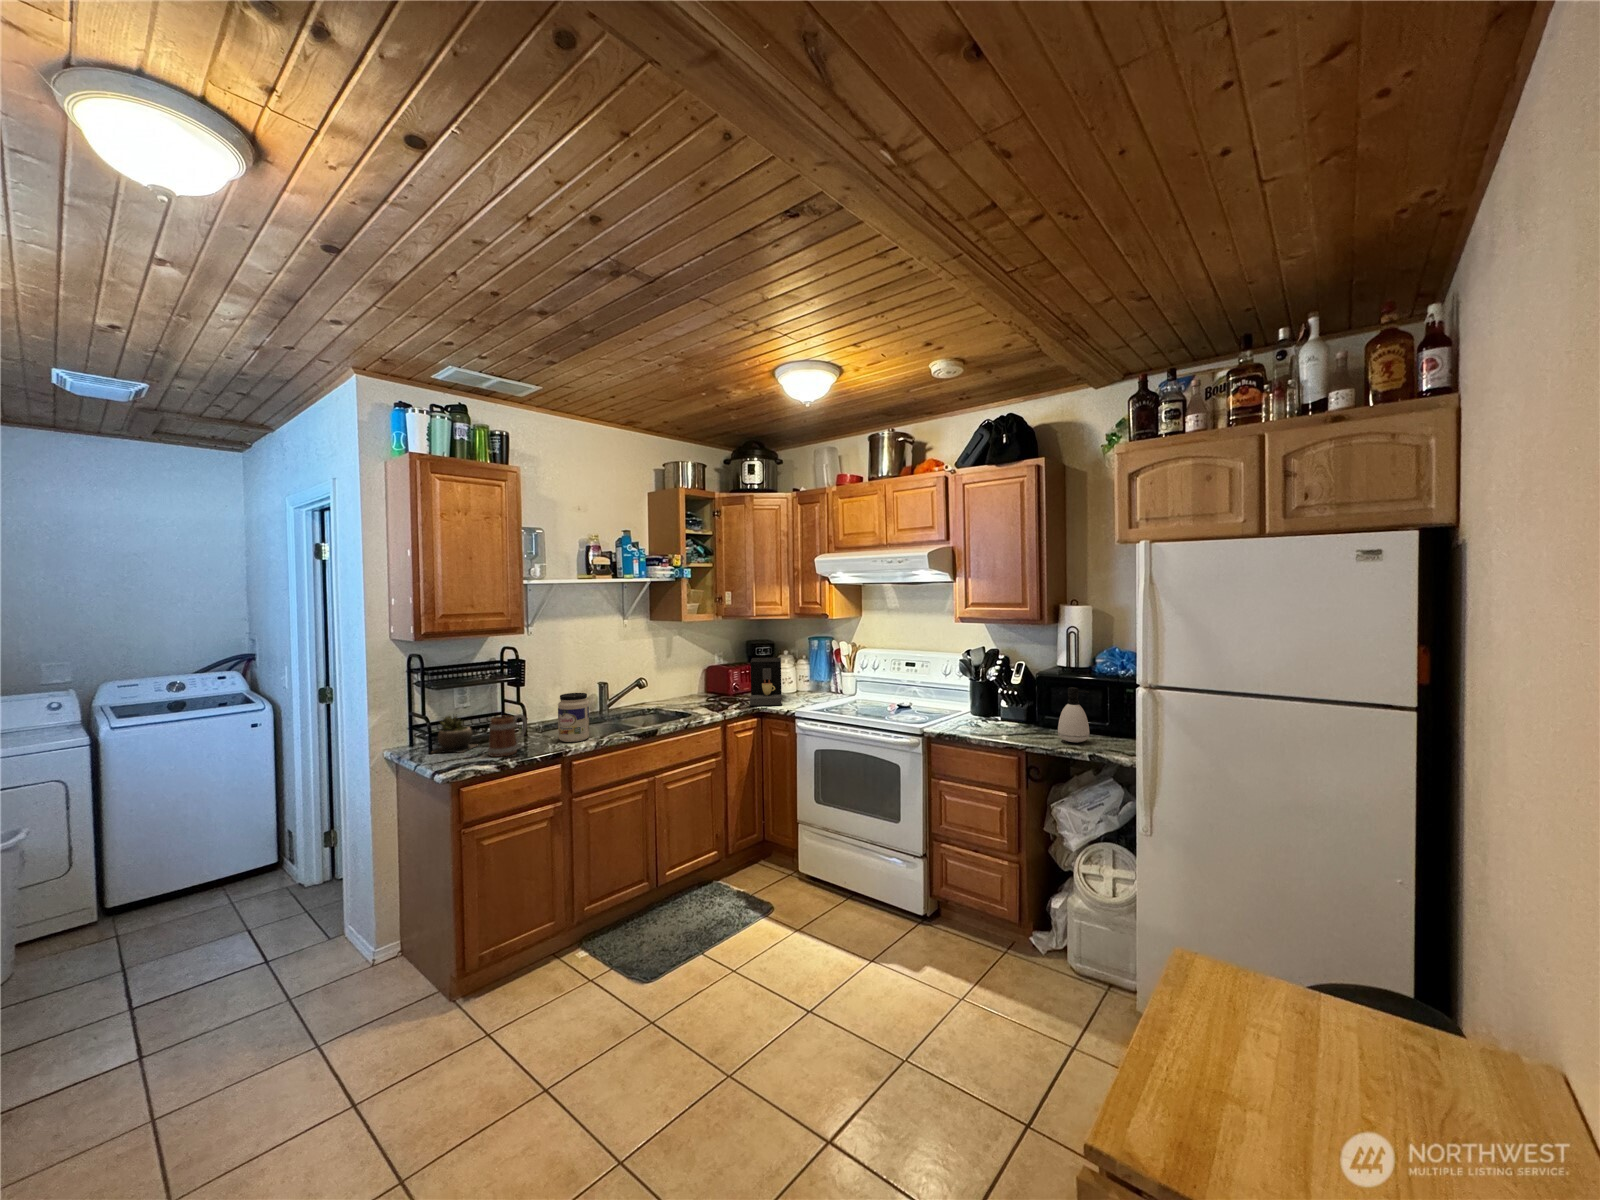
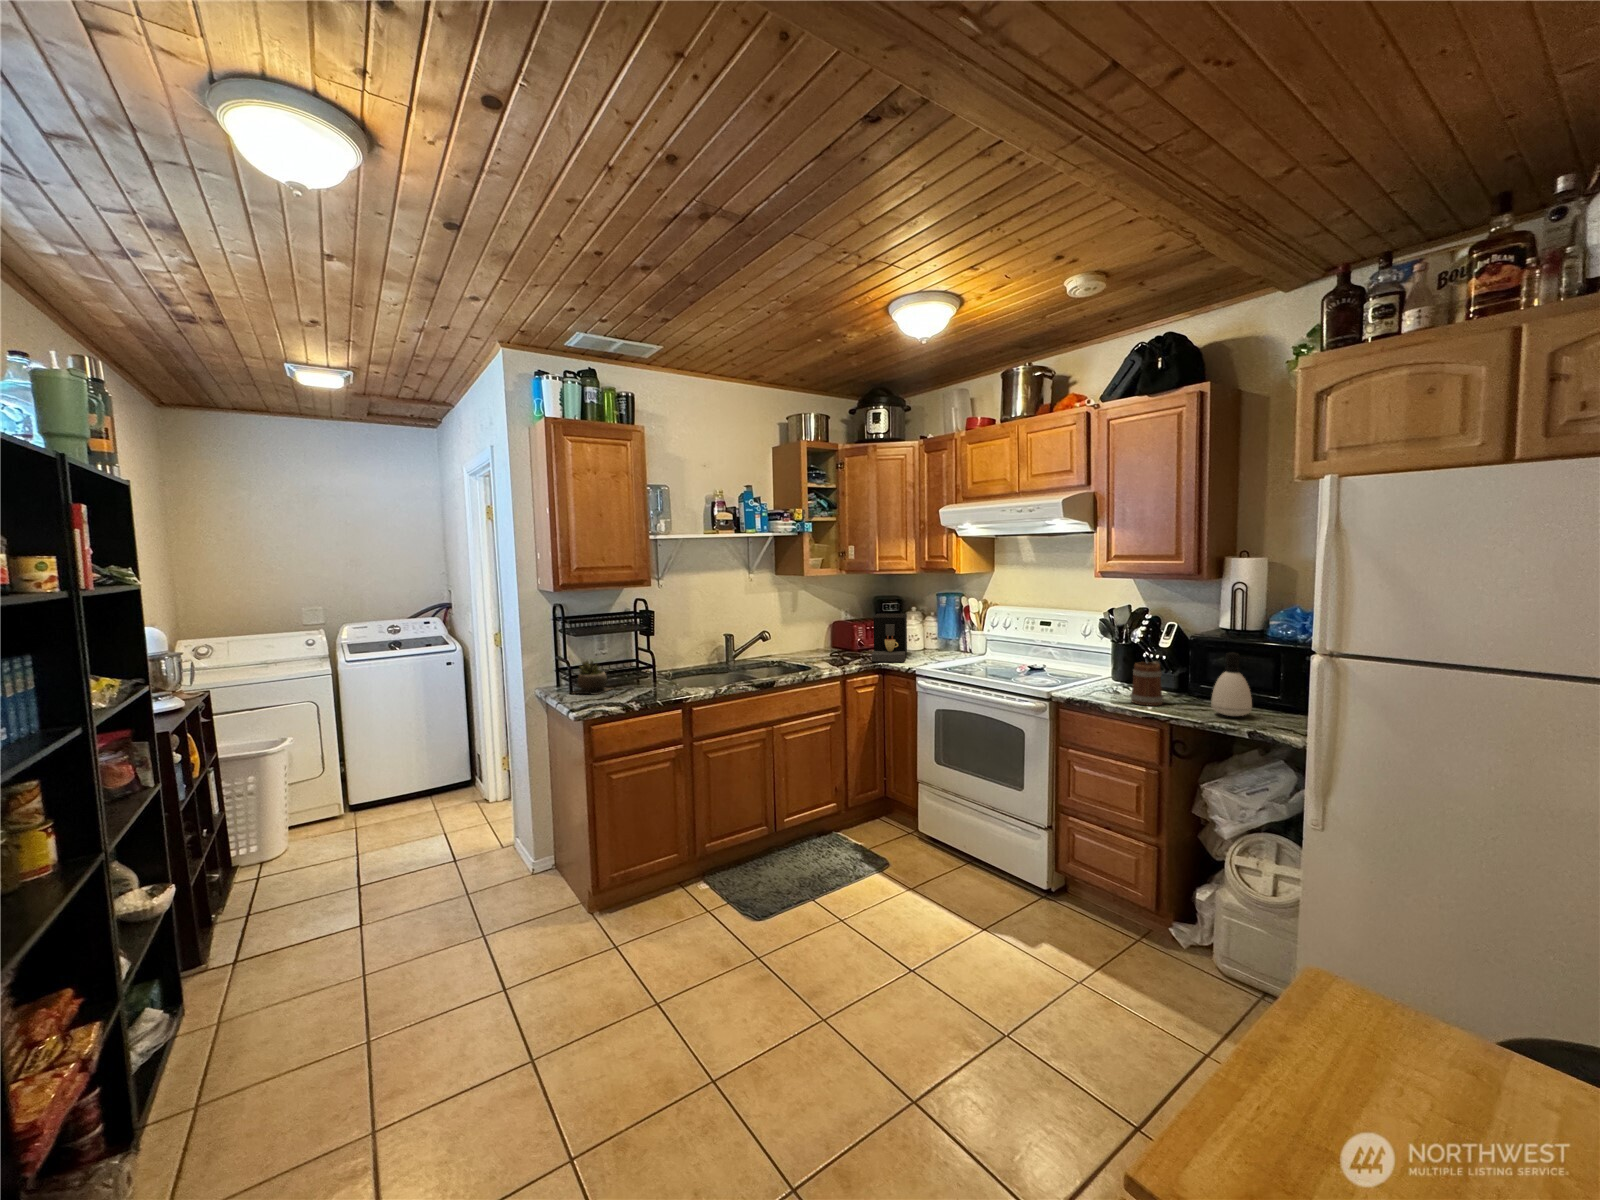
jar: present [558,693,589,742] -> none [681,643,710,690]
mug: present [488,714,527,757] -> present [1131,661,1163,706]

